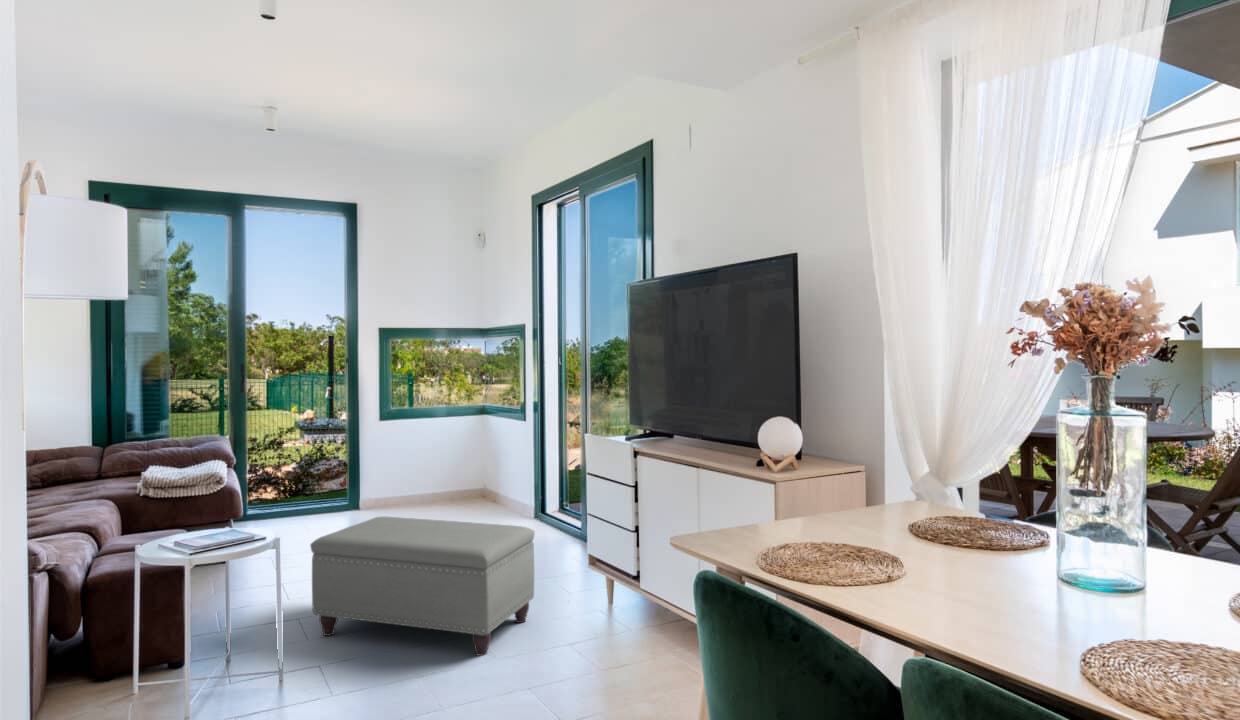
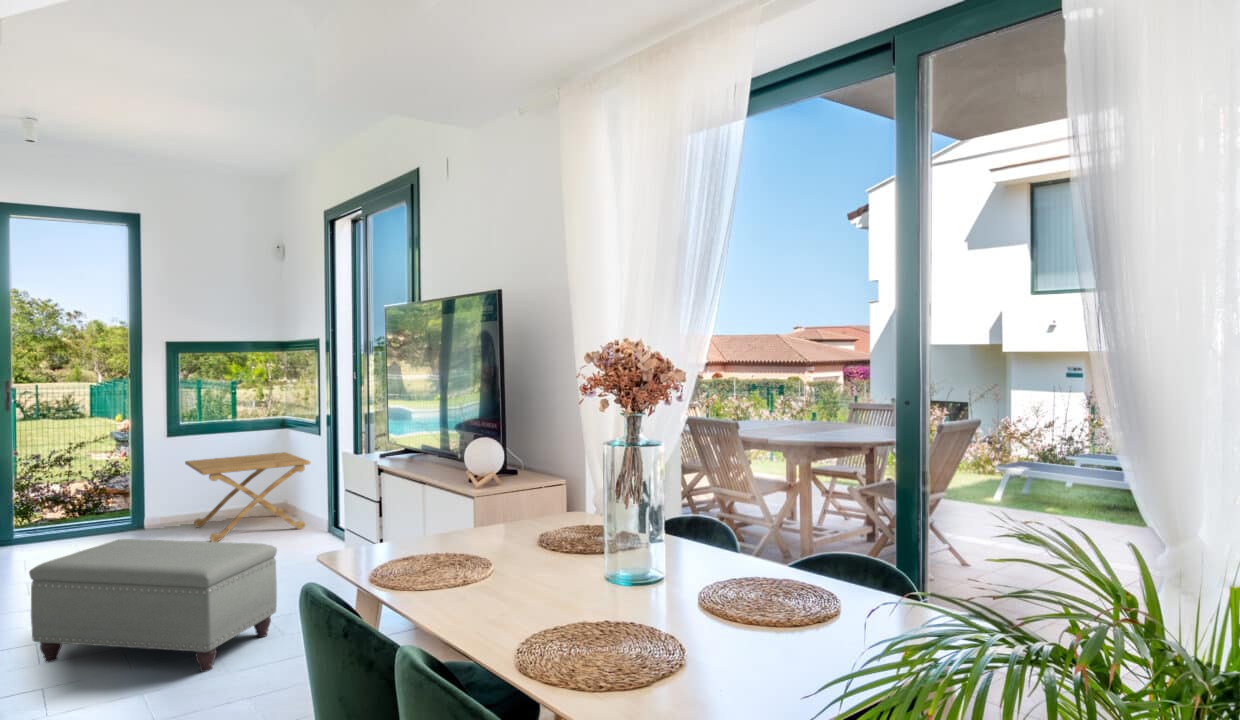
side table: none [397,438,516,525] -> present [185,452,311,542]

